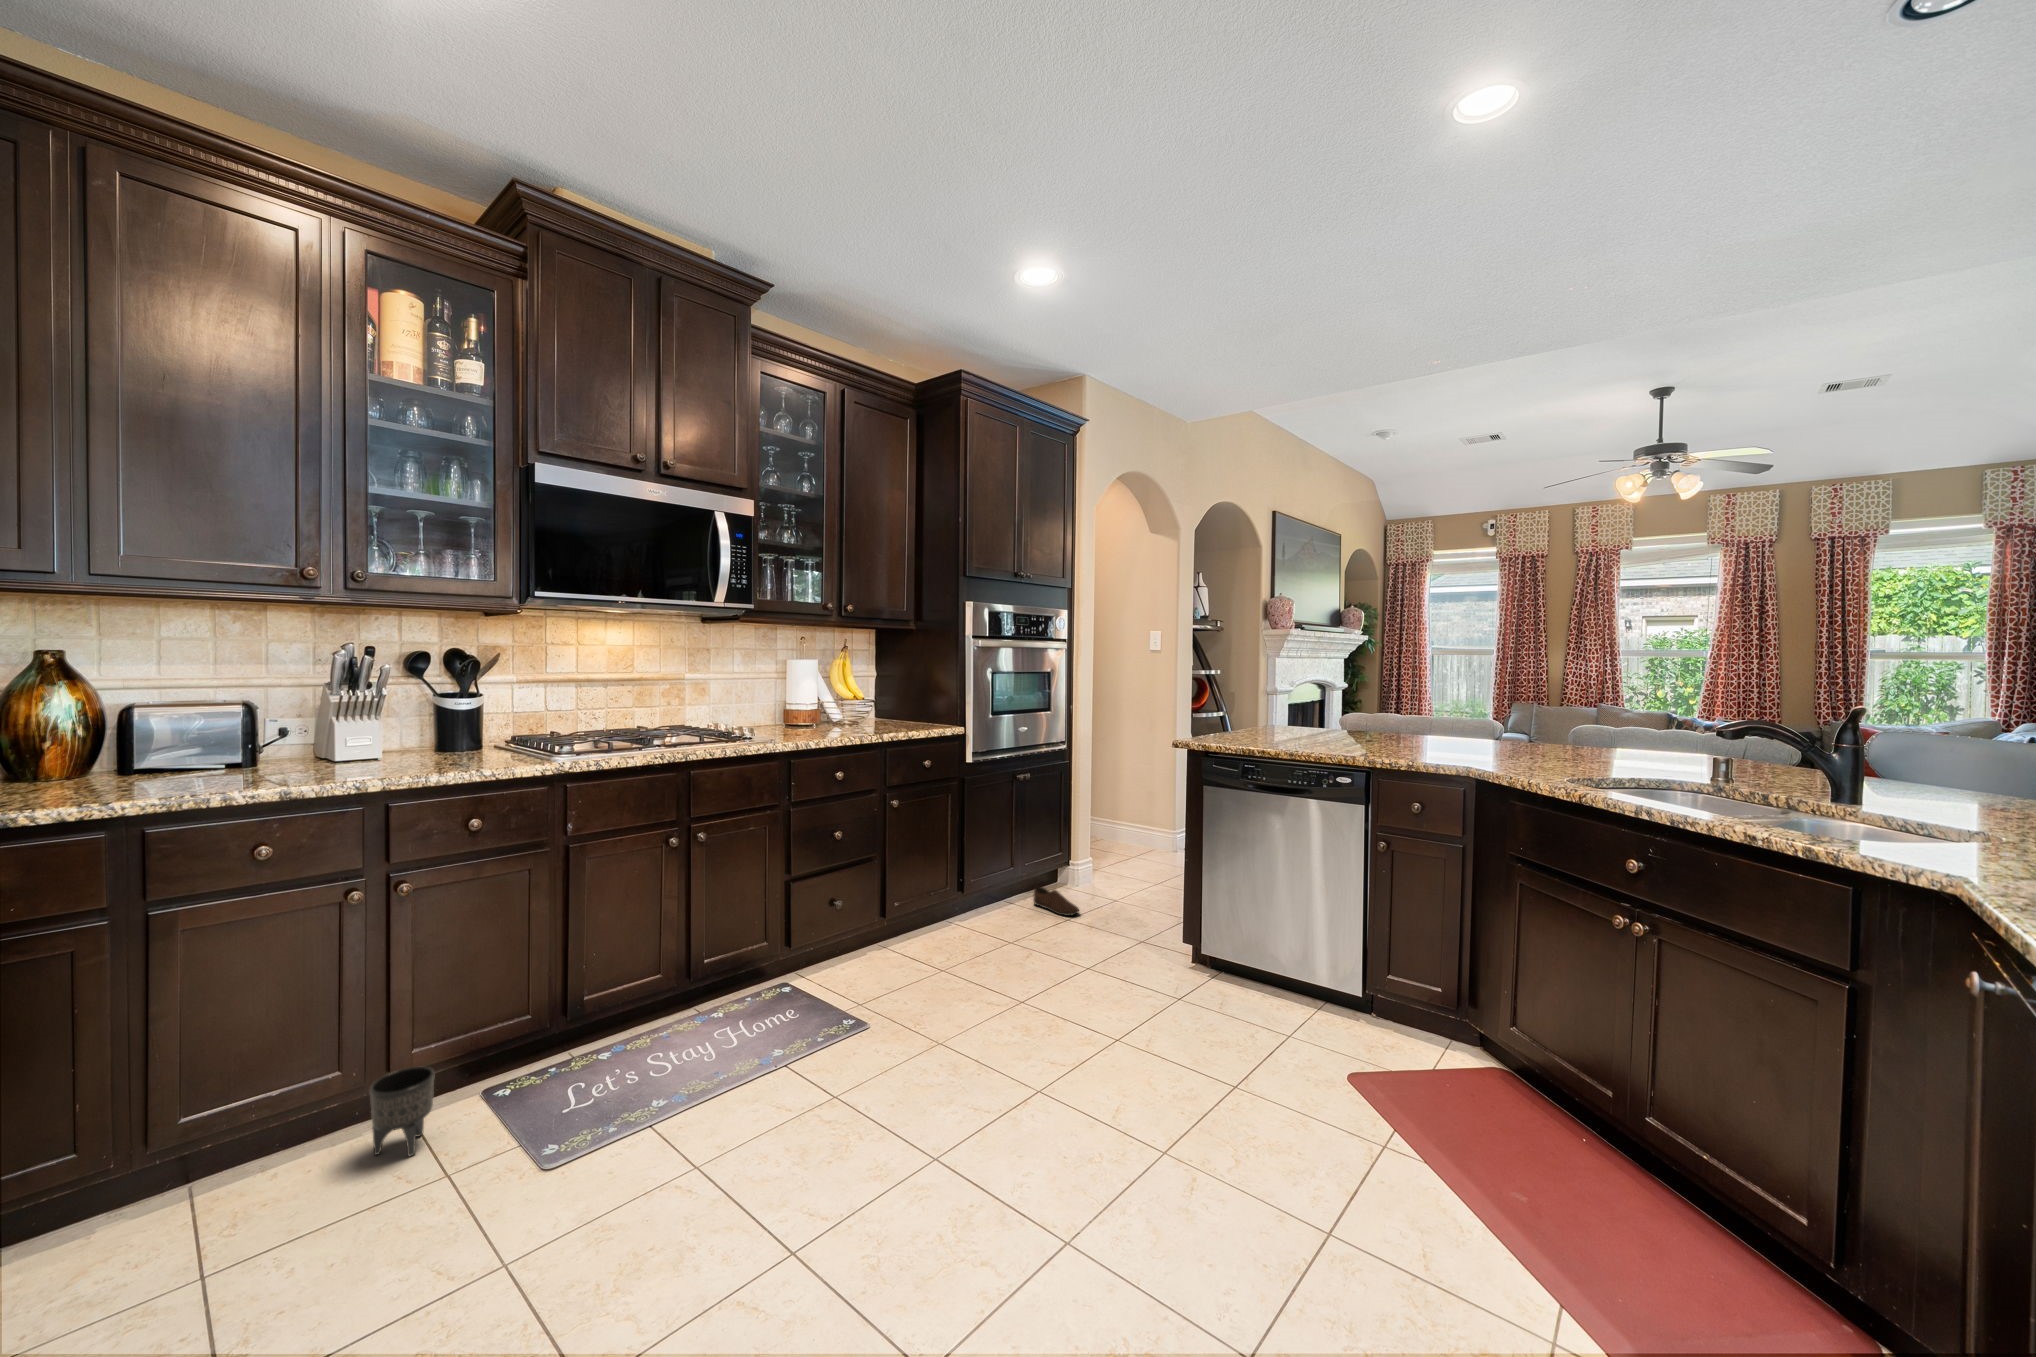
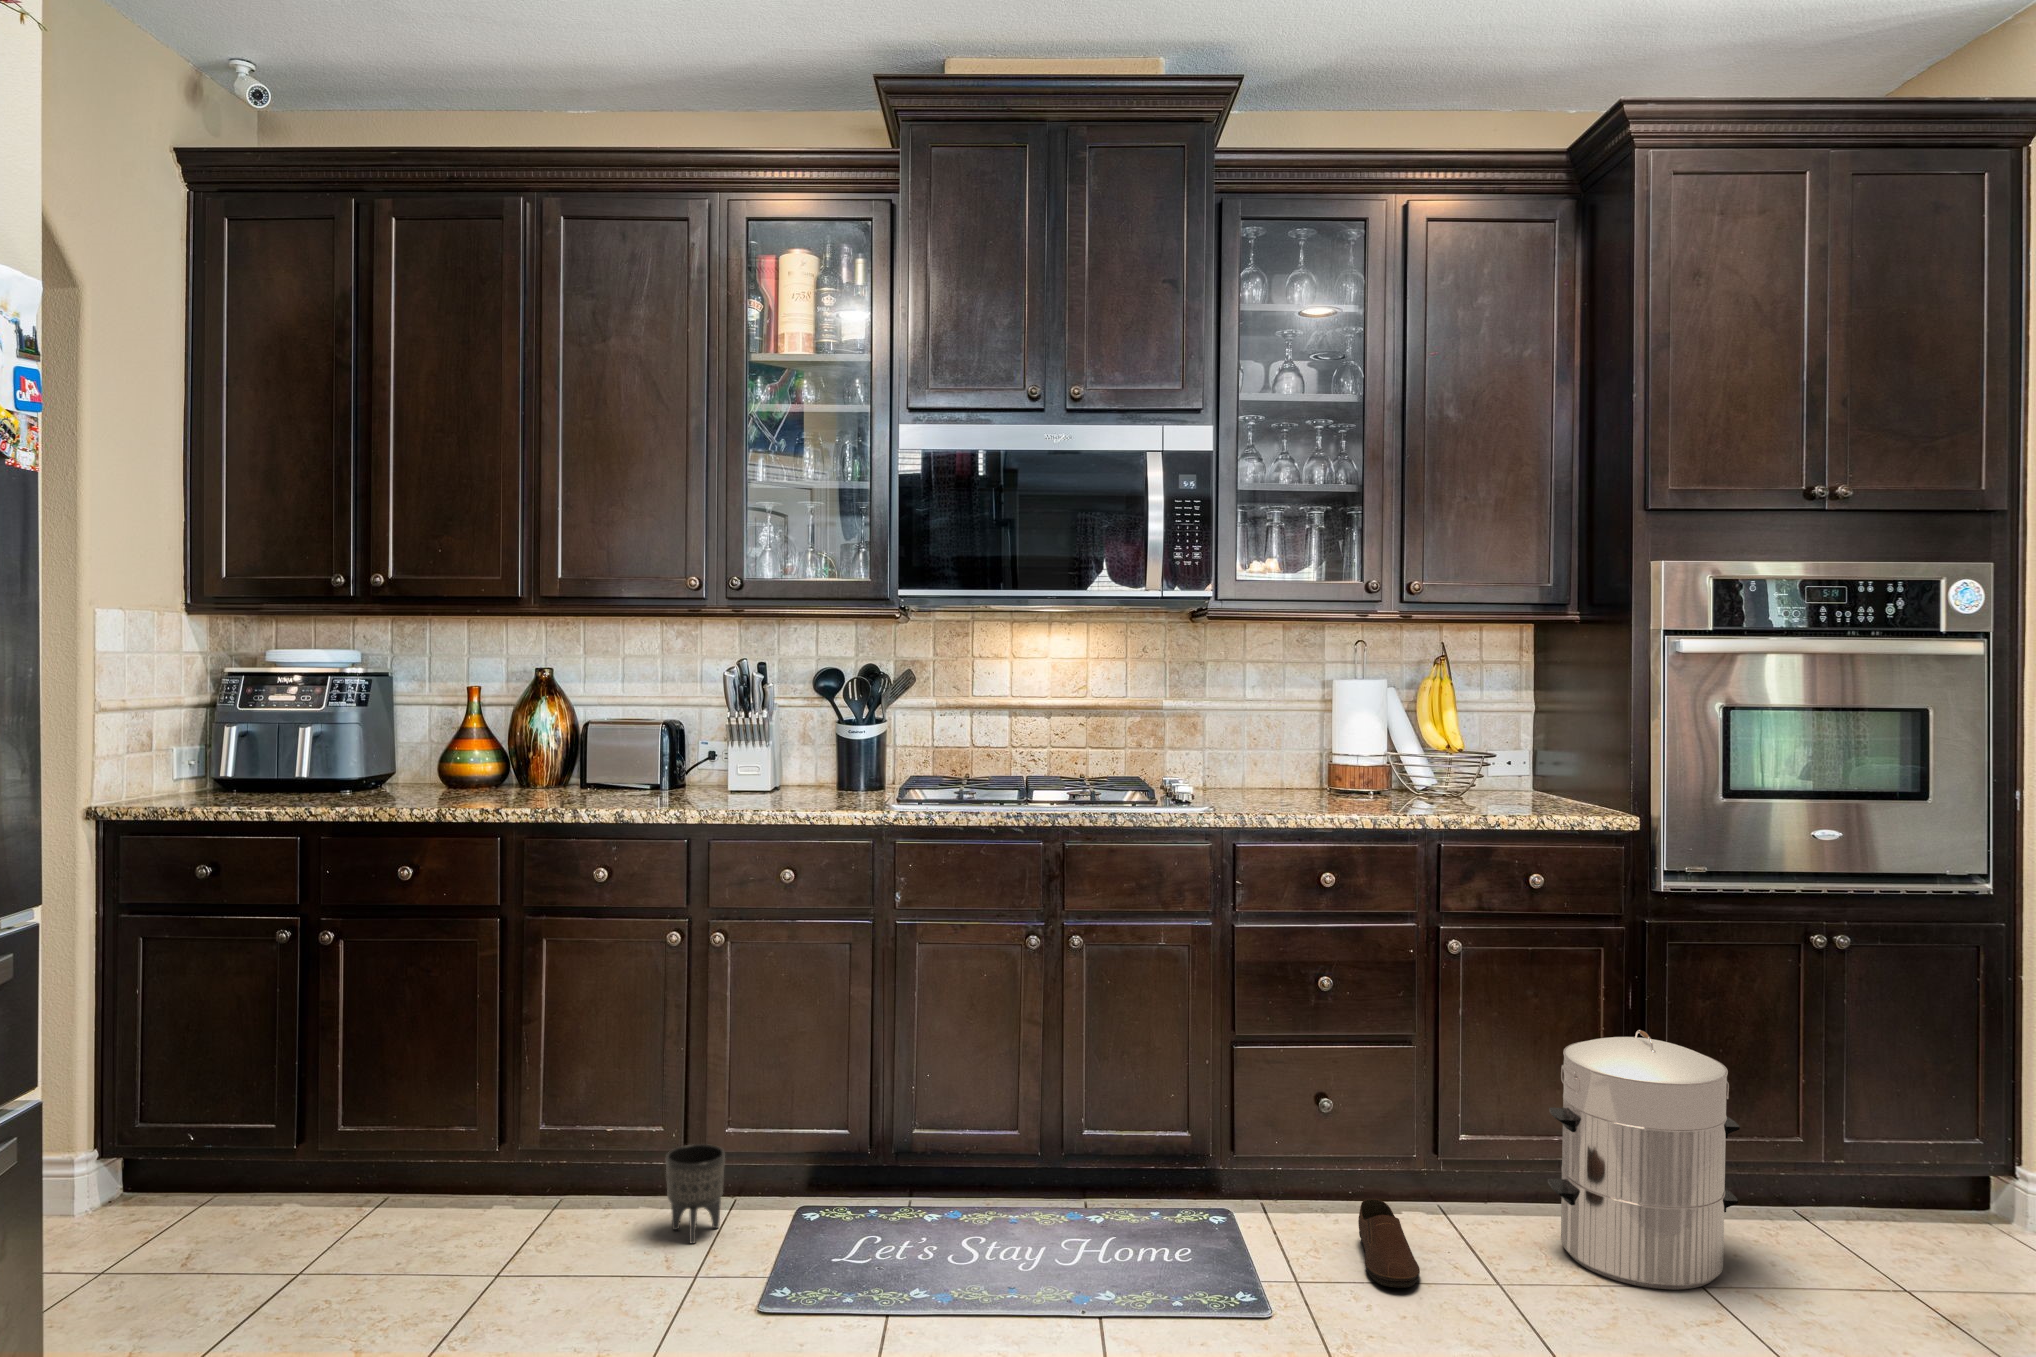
waste bin: none [943,828,1018,949] -> present [1548,1030,1740,1290]
shoe: present [1033,886,1079,916] -> present [1358,1199,1420,1288]

